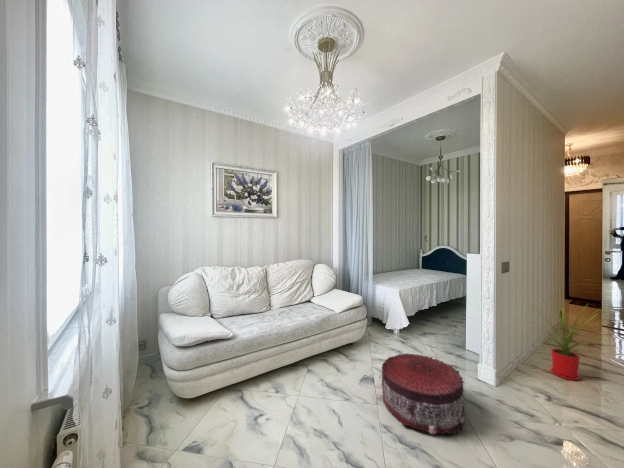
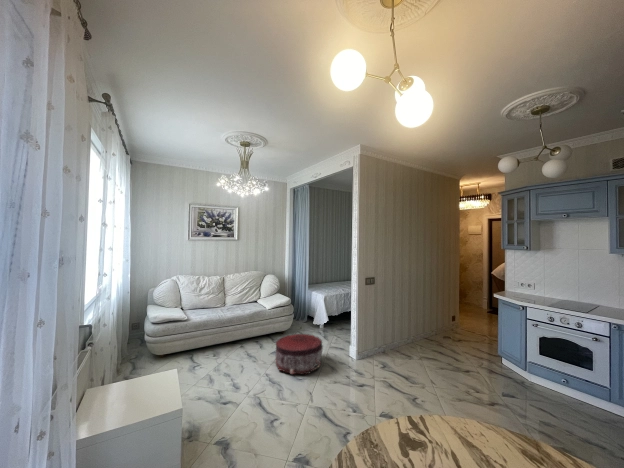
house plant: present [550,306,597,380] -> none [395,301,436,356]

